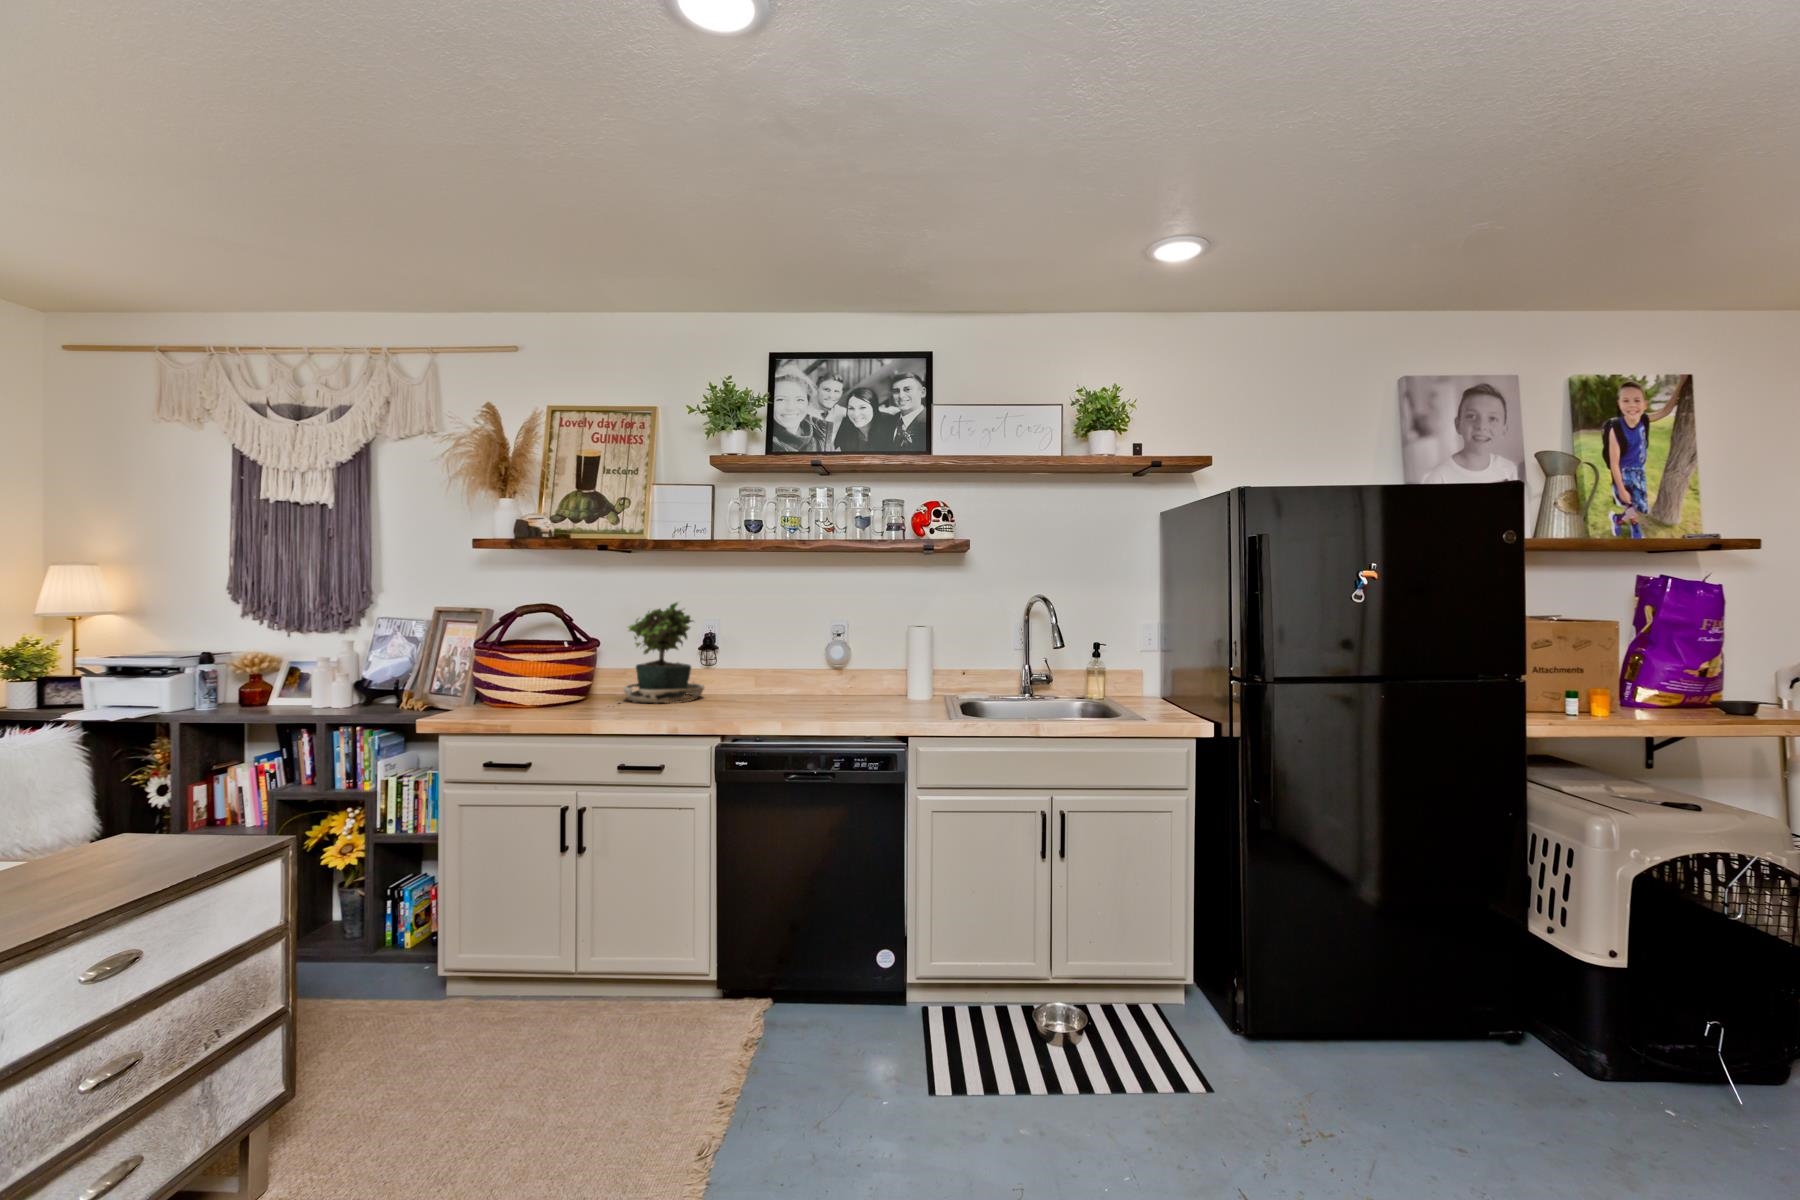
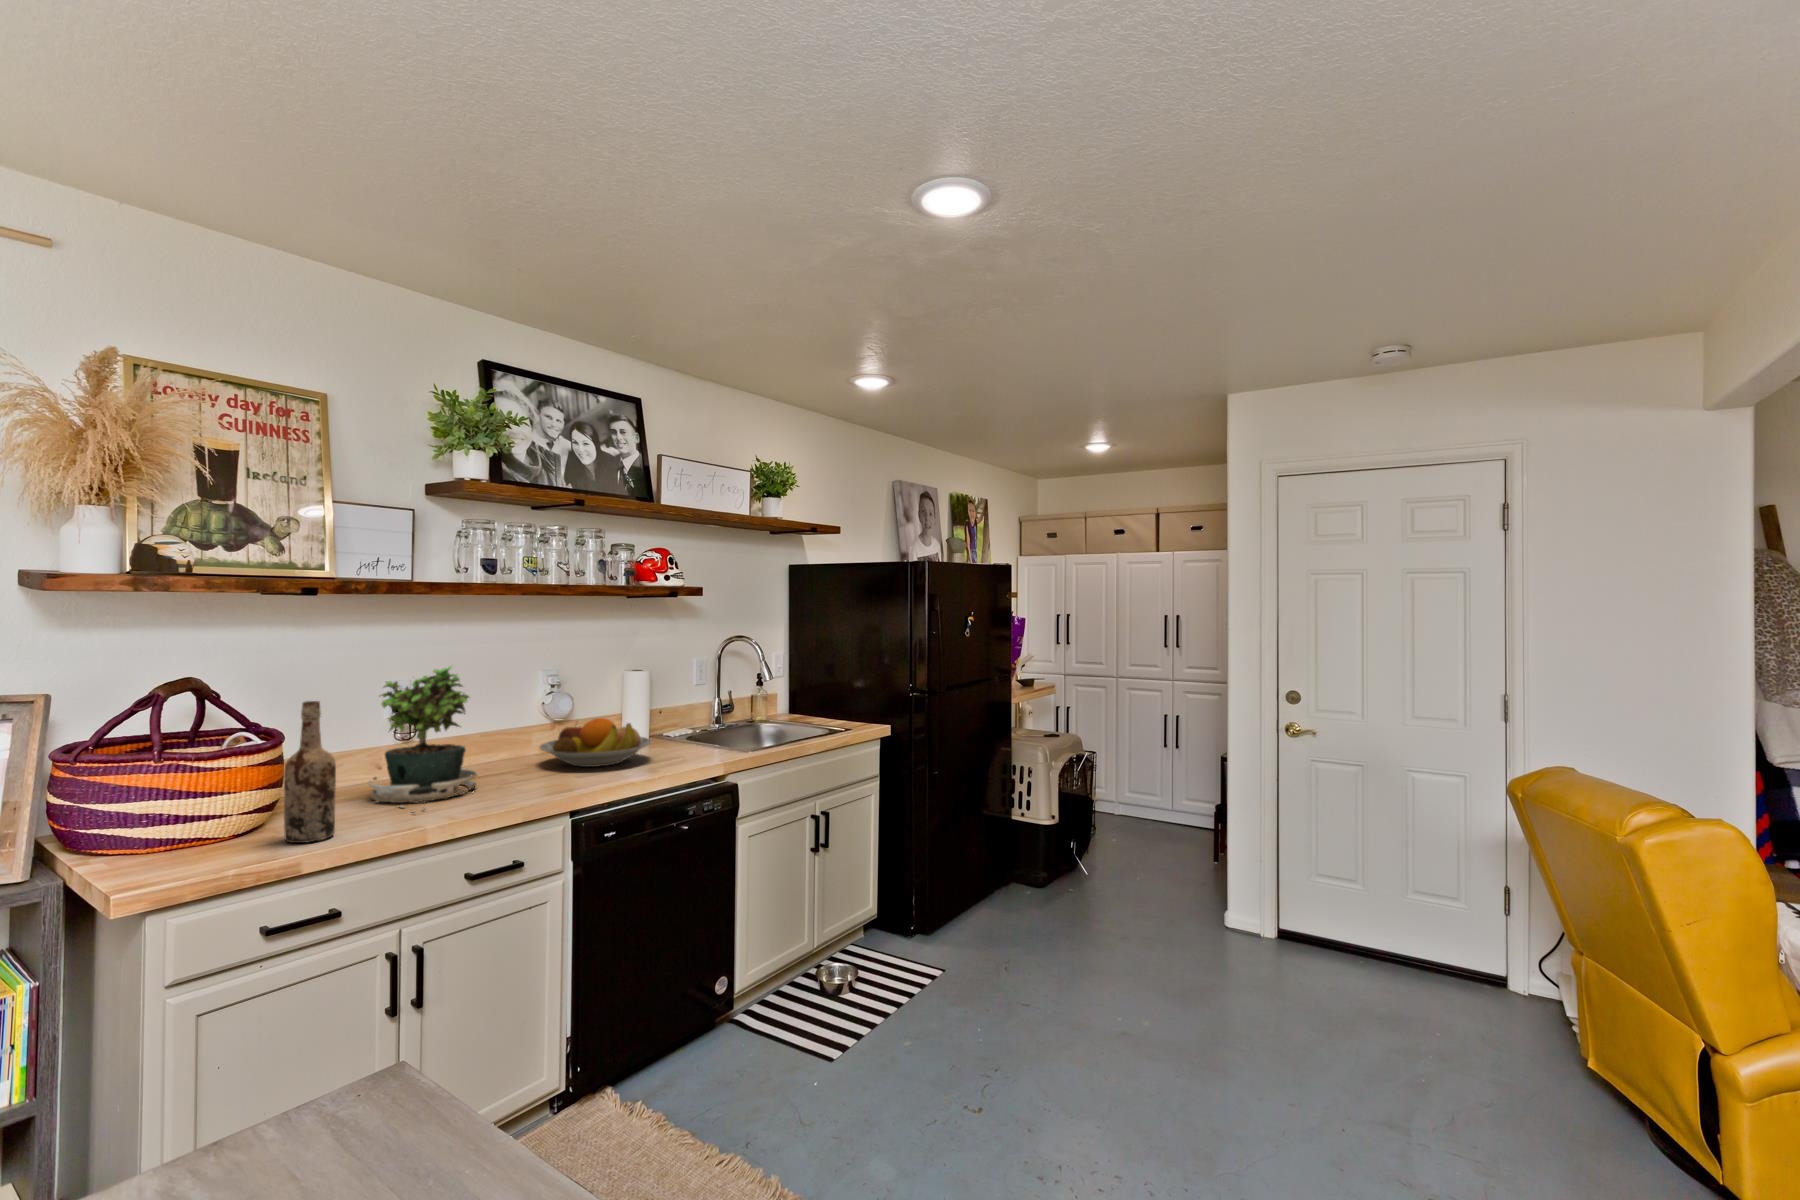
wine bottle: none [509,615,541,709] -> present [284,701,336,843]
fruit bowl: none [769,659,868,704] -> present [540,718,652,767]

